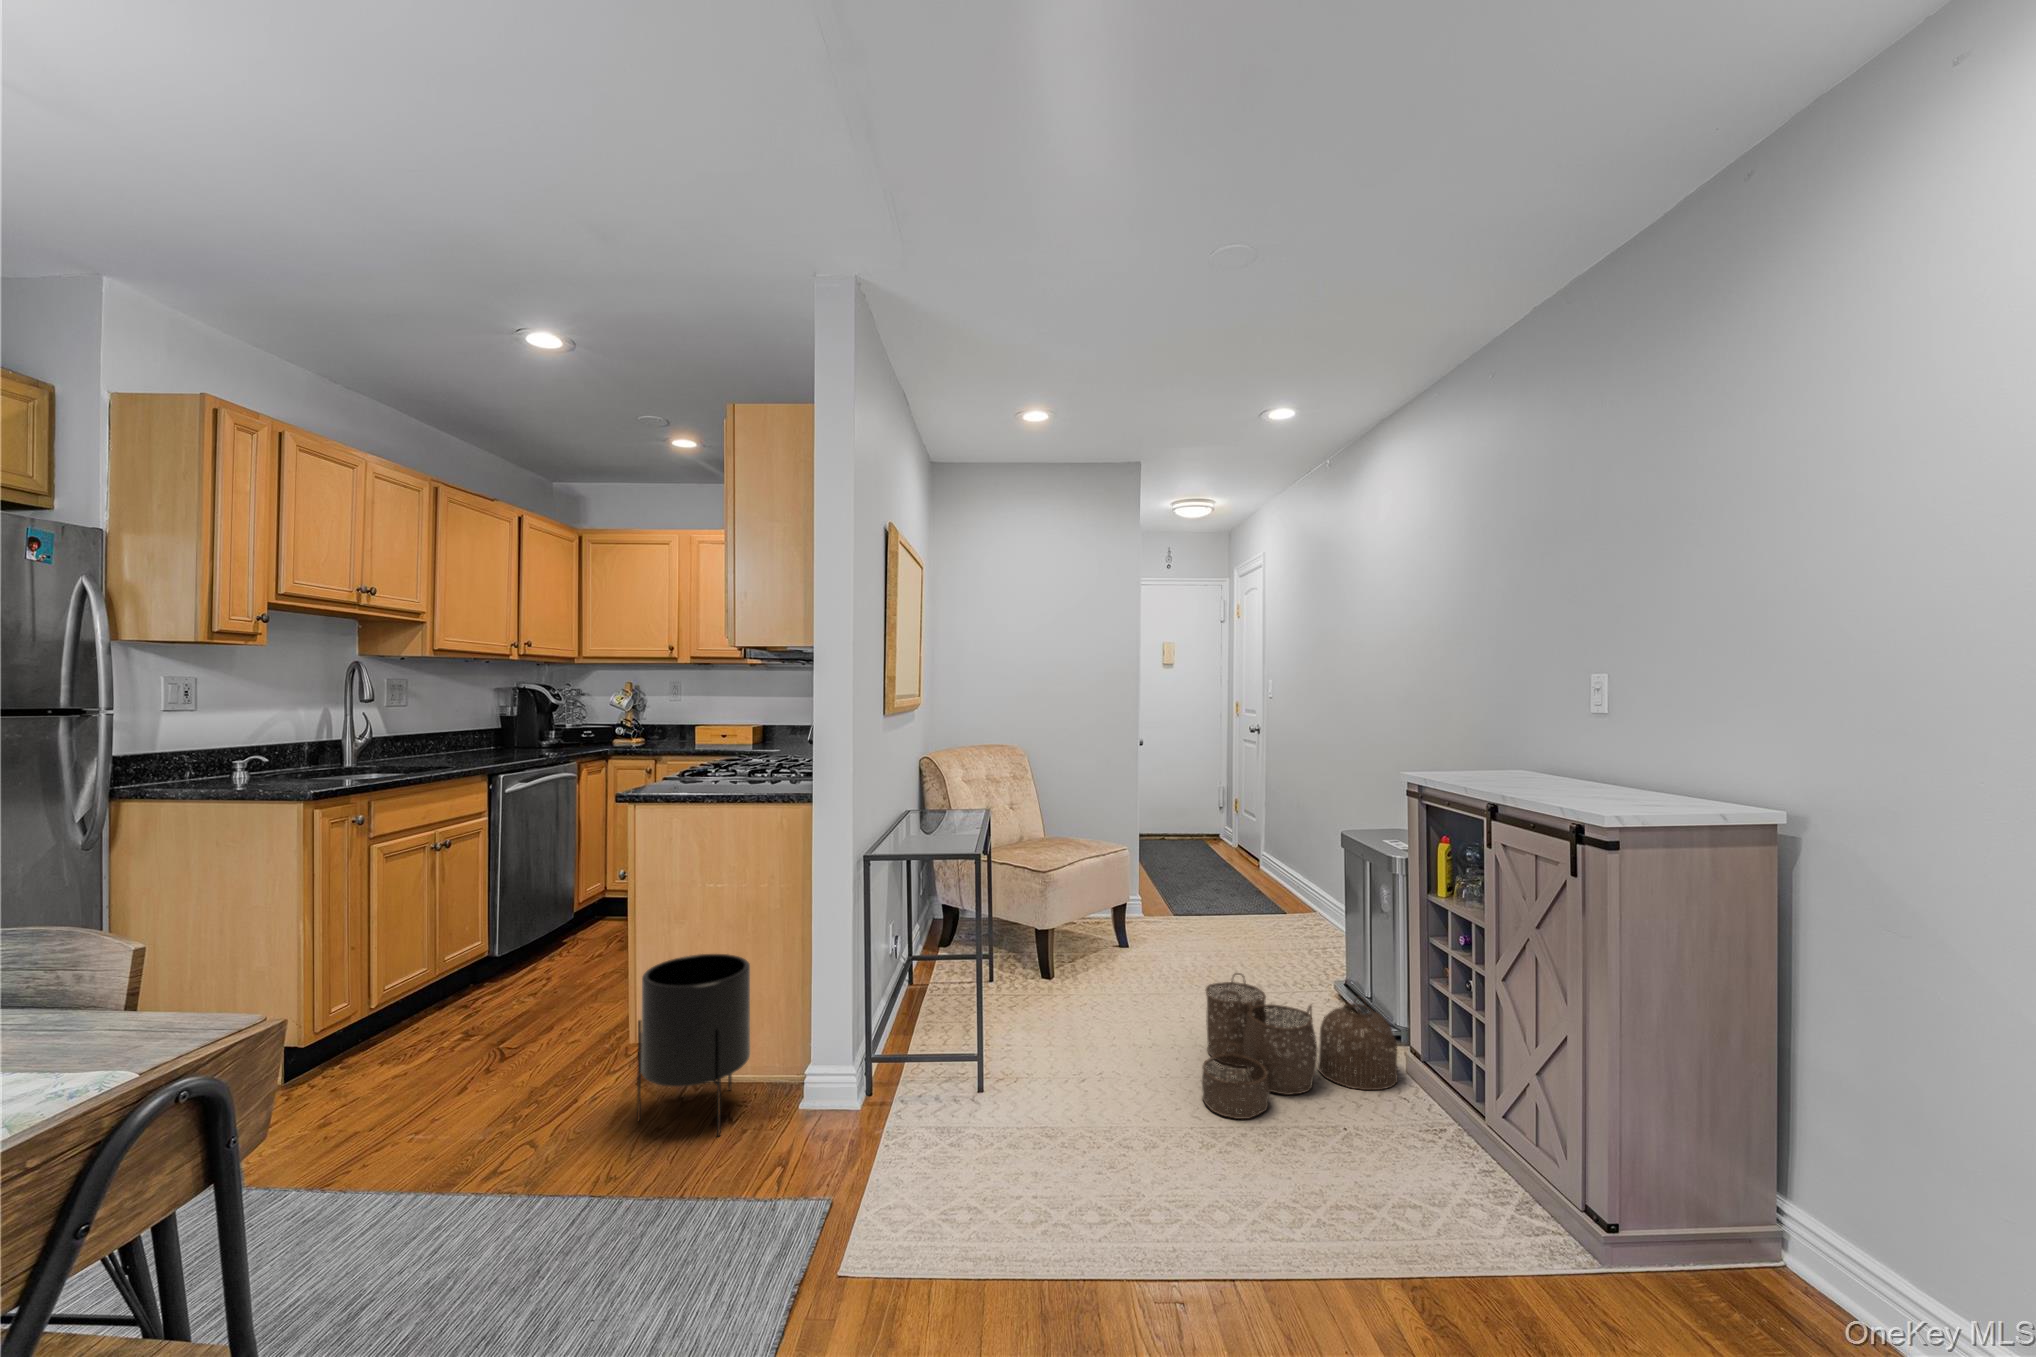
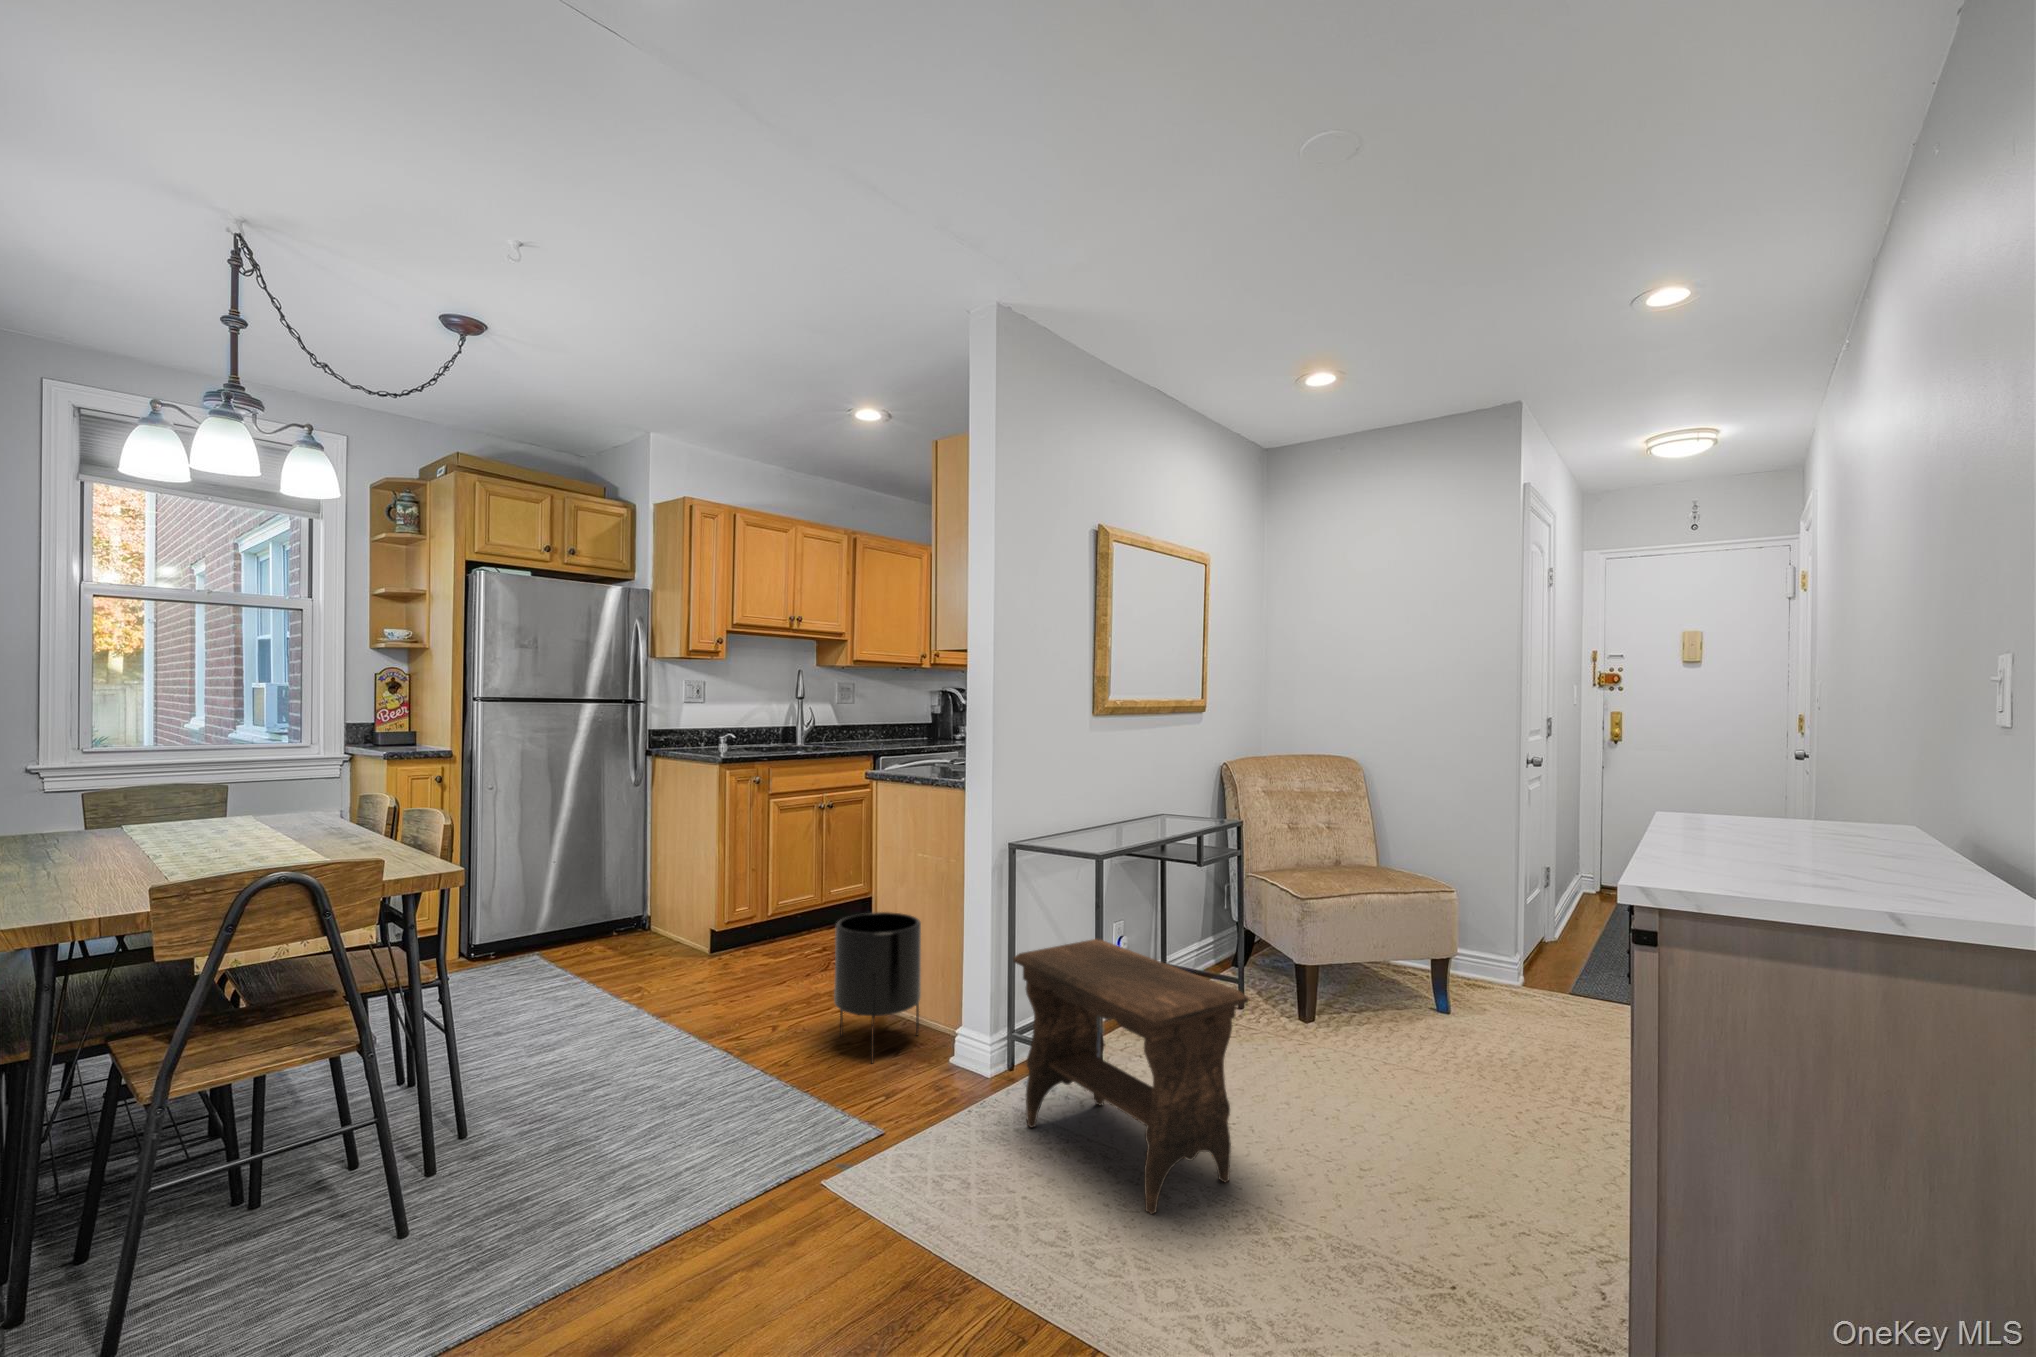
footstool: none [940,932,1168,1164] -> present [1013,939,1248,1214]
woven basket: present [1202,973,1398,1119] -> none [1296,1063,1634,1279]

